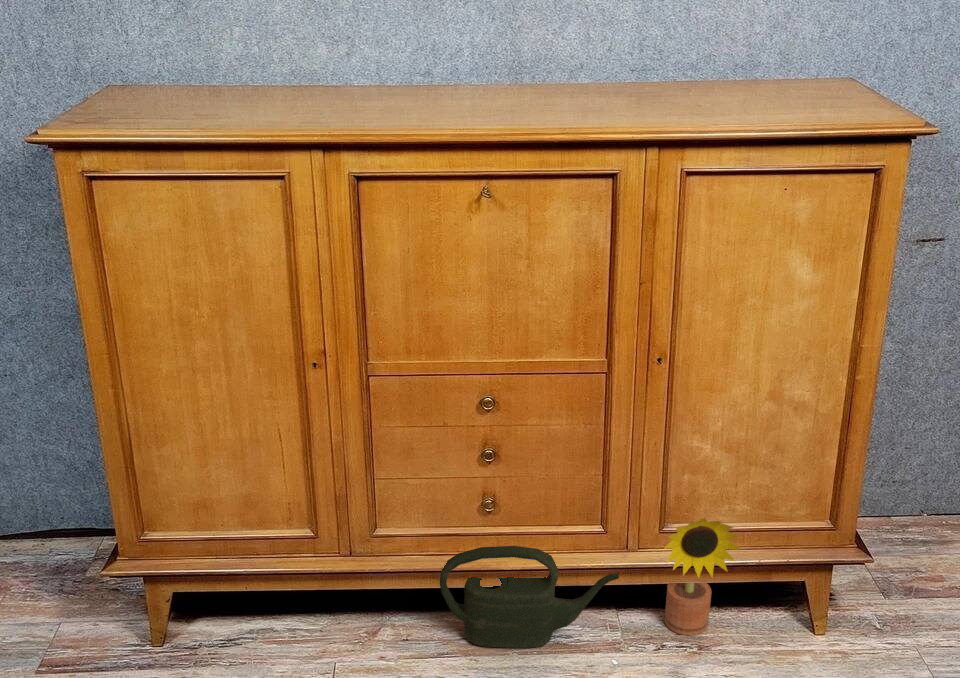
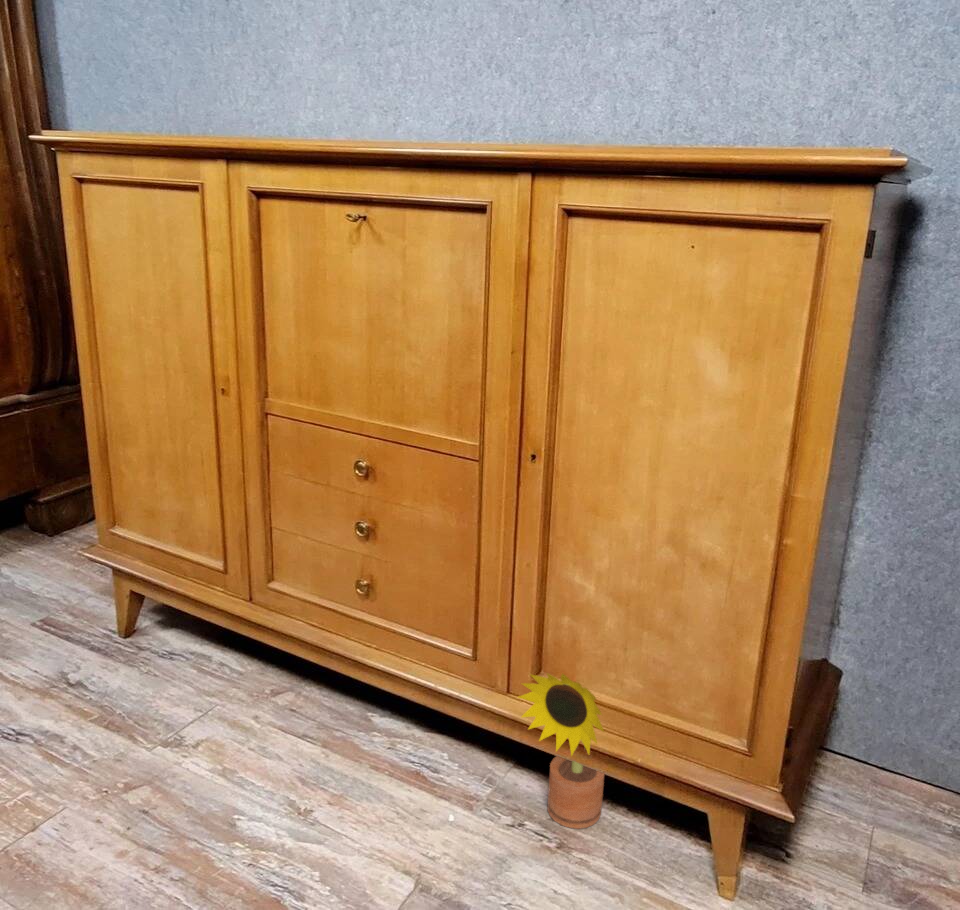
watering can: present [440,546,619,648] -> none [319,635,483,769]

